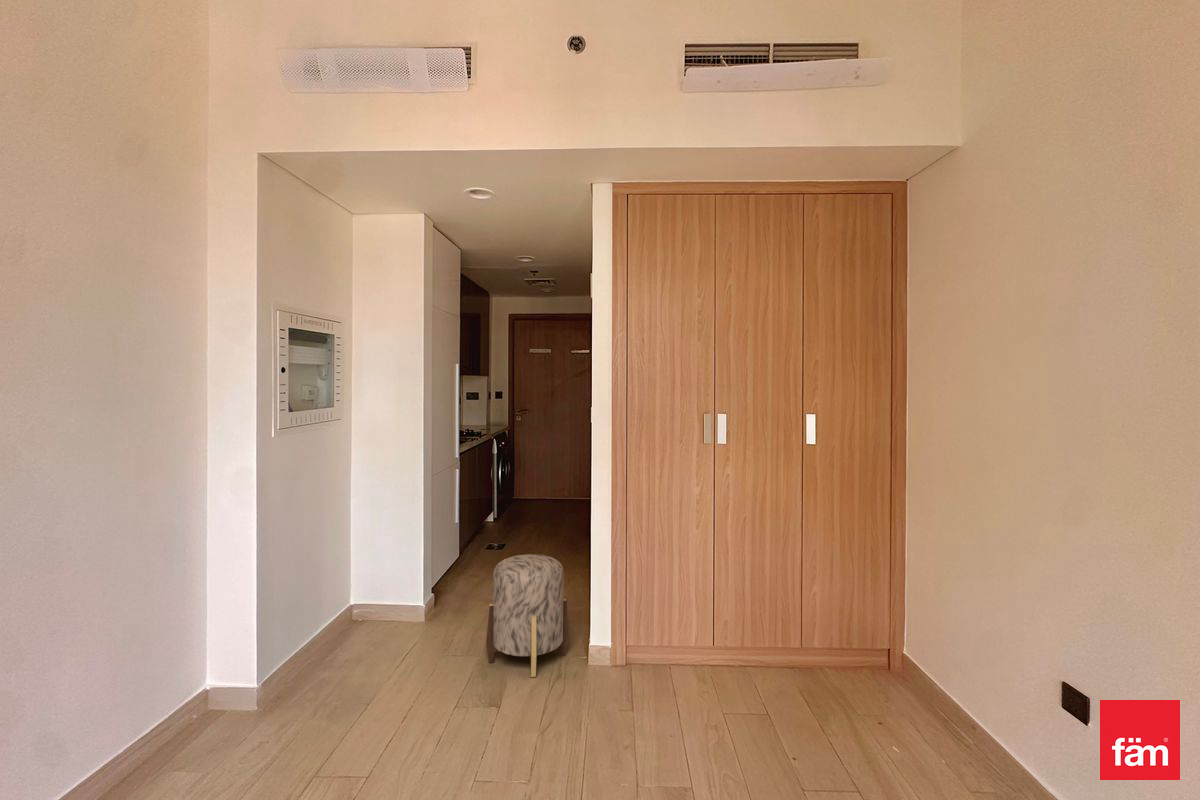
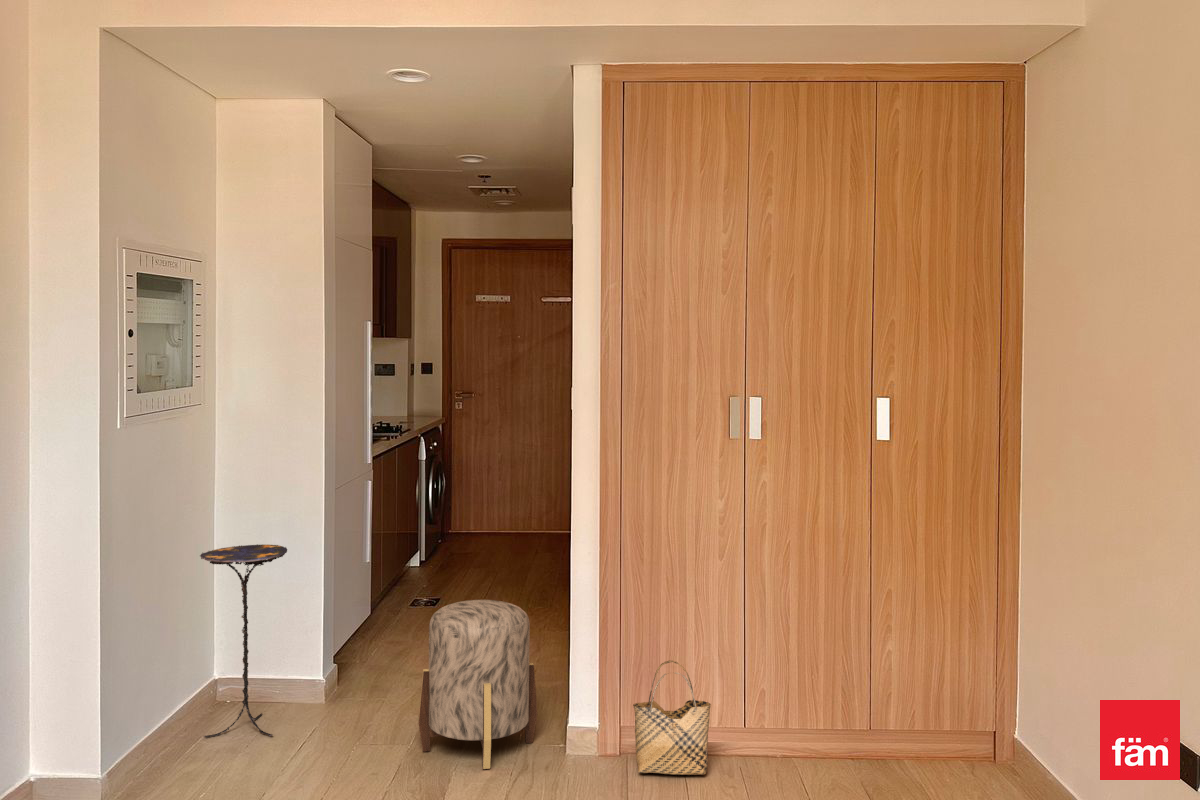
side table: none [335,515,397,651] -> present [200,544,287,737]
woven basket: none [637,599,692,682] -> present [633,661,711,775]

